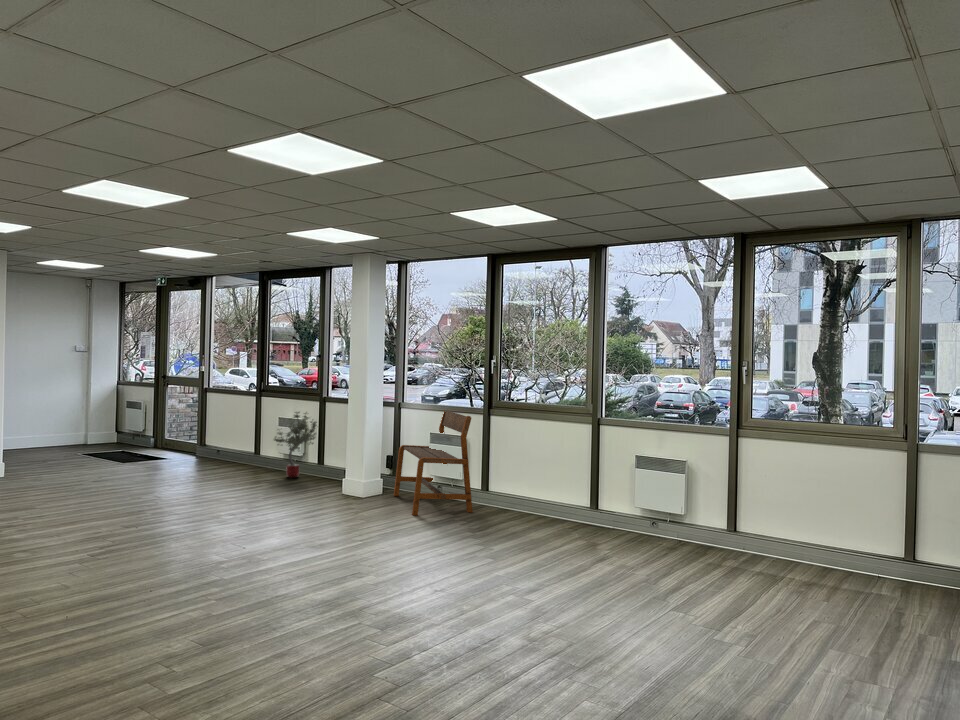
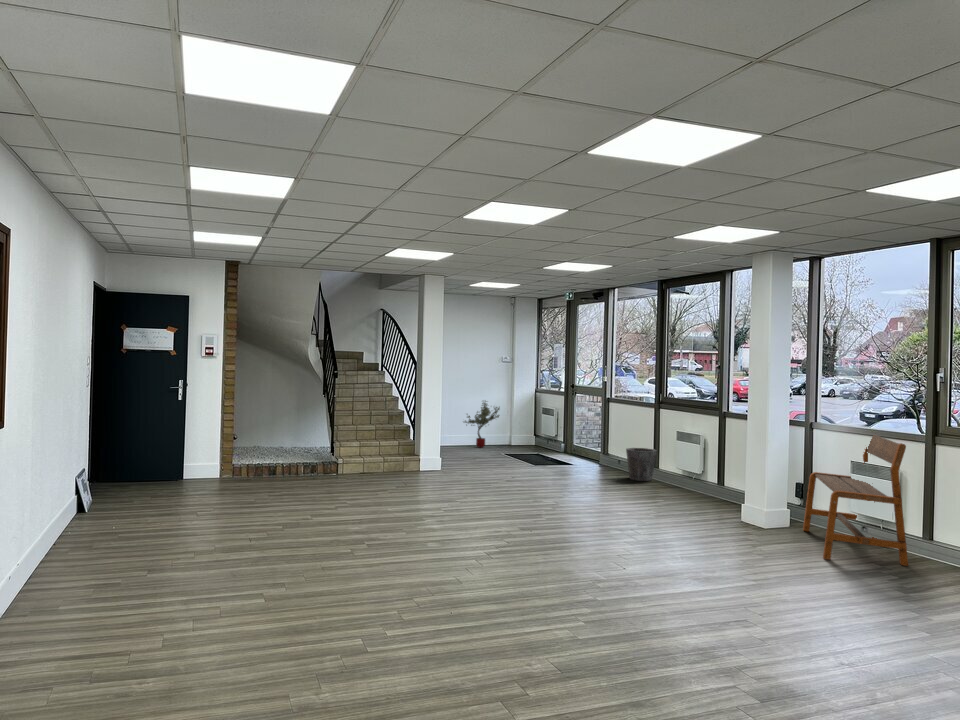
potted tree: present [274,412,317,478] -> present [465,401,500,448]
waste bin: none [227,436,259,469] -> present [626,448,657,481]

